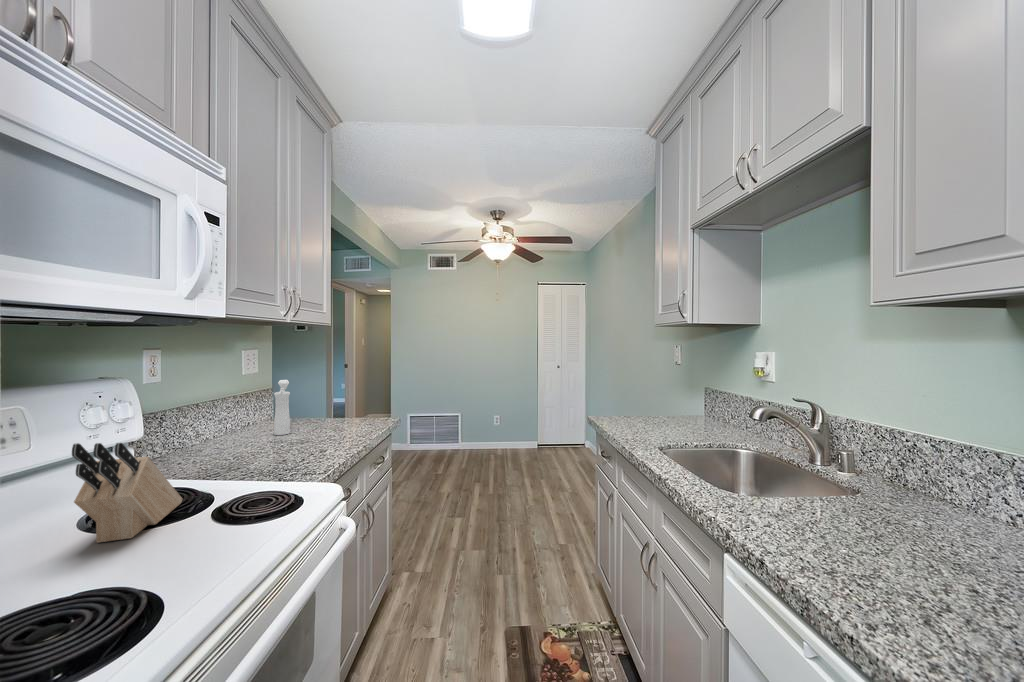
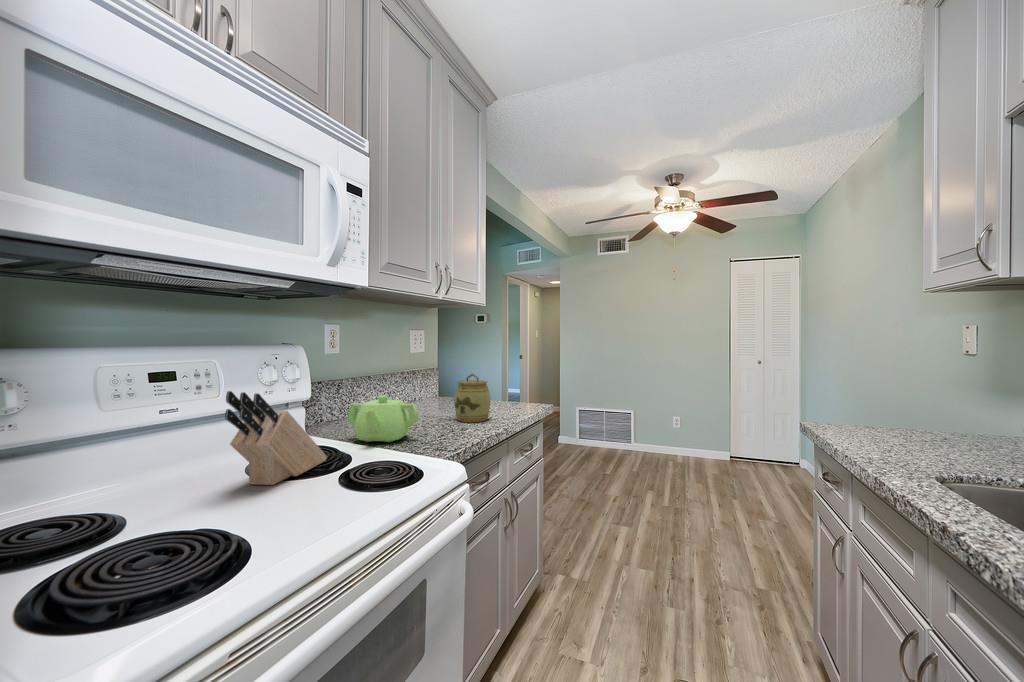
pepper mill: present [274,380,290,435] -> none [431,359,447,412]
jar: none [307,395,345,443] -> present [454,373,490,422]
teapot: none [189,426,278,477] -> present [347,396,418,442]

